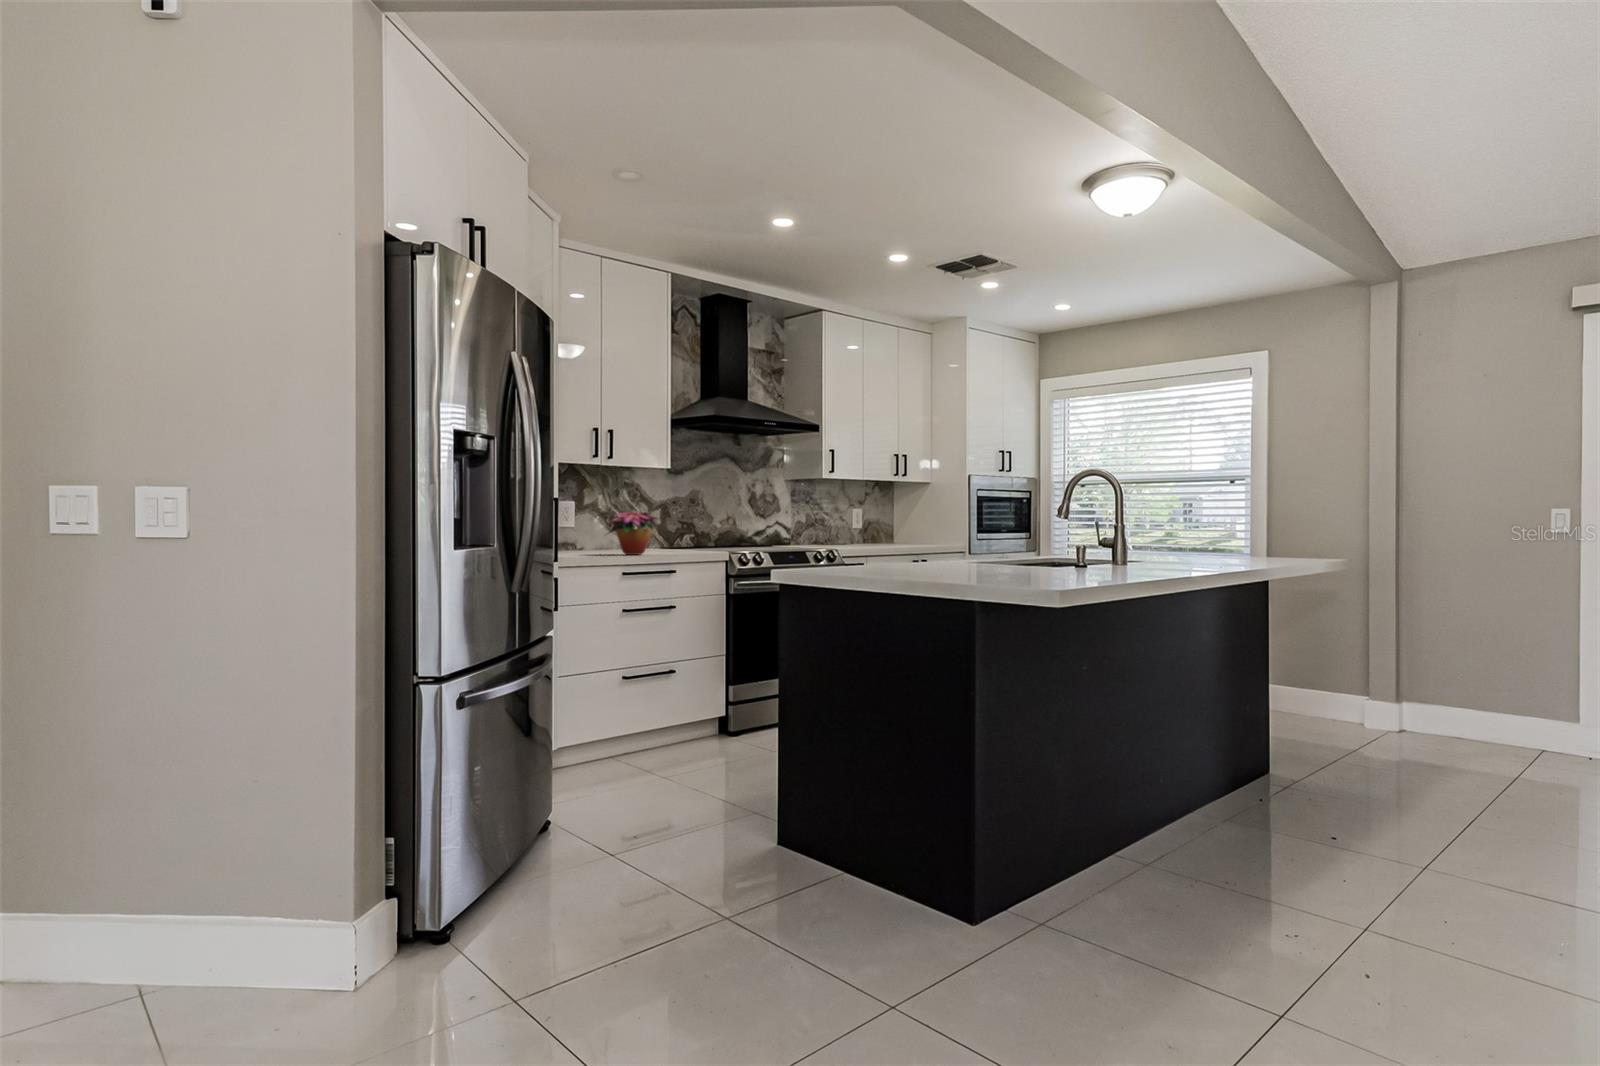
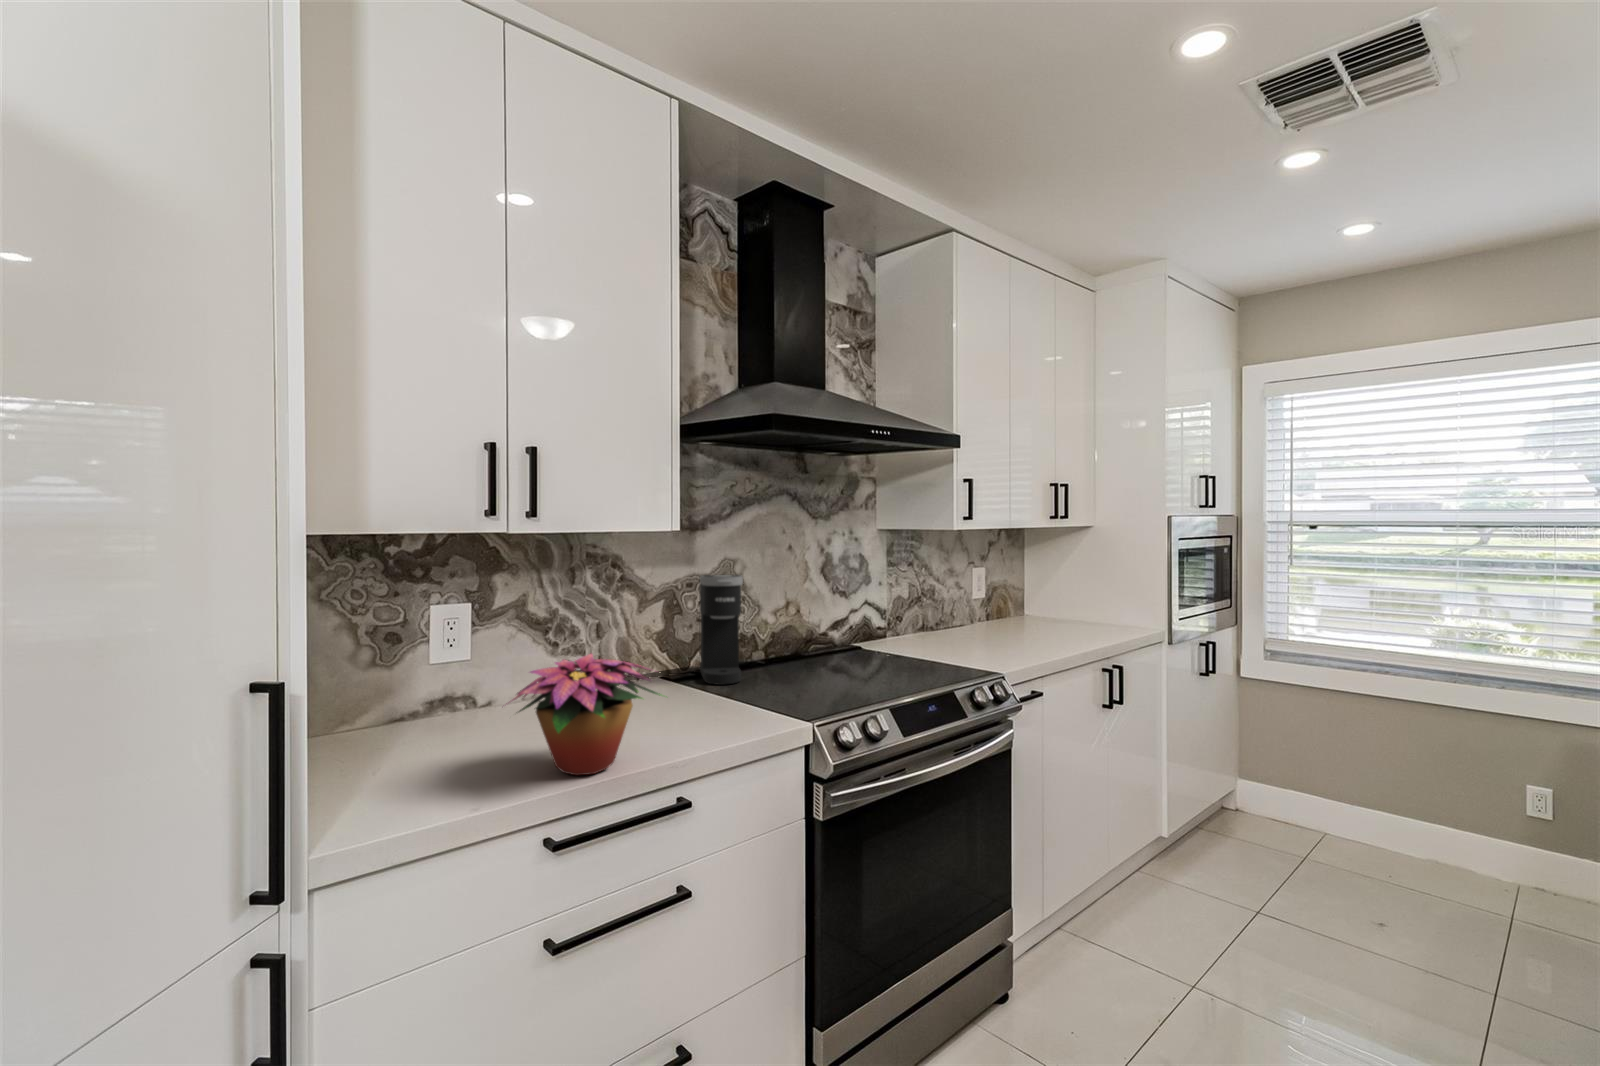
coffee maker: none [680,496,701,550] -> present [700,575,743,685]

